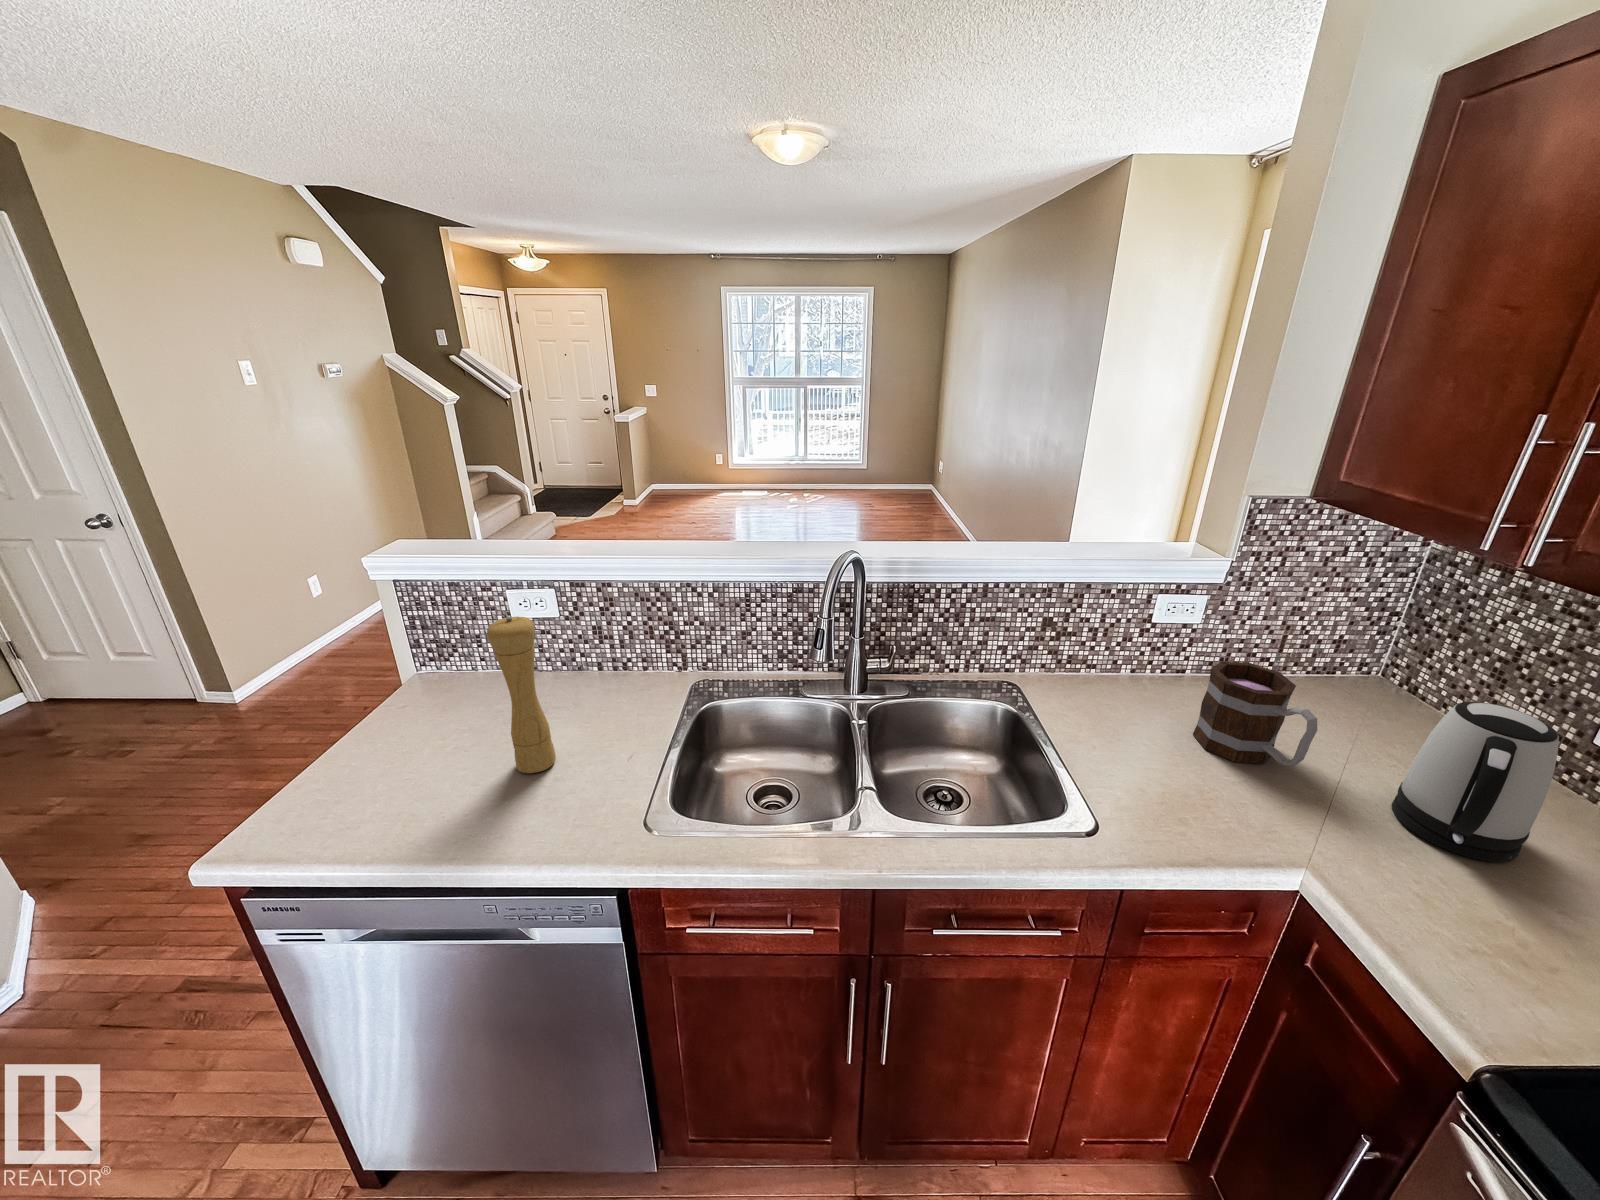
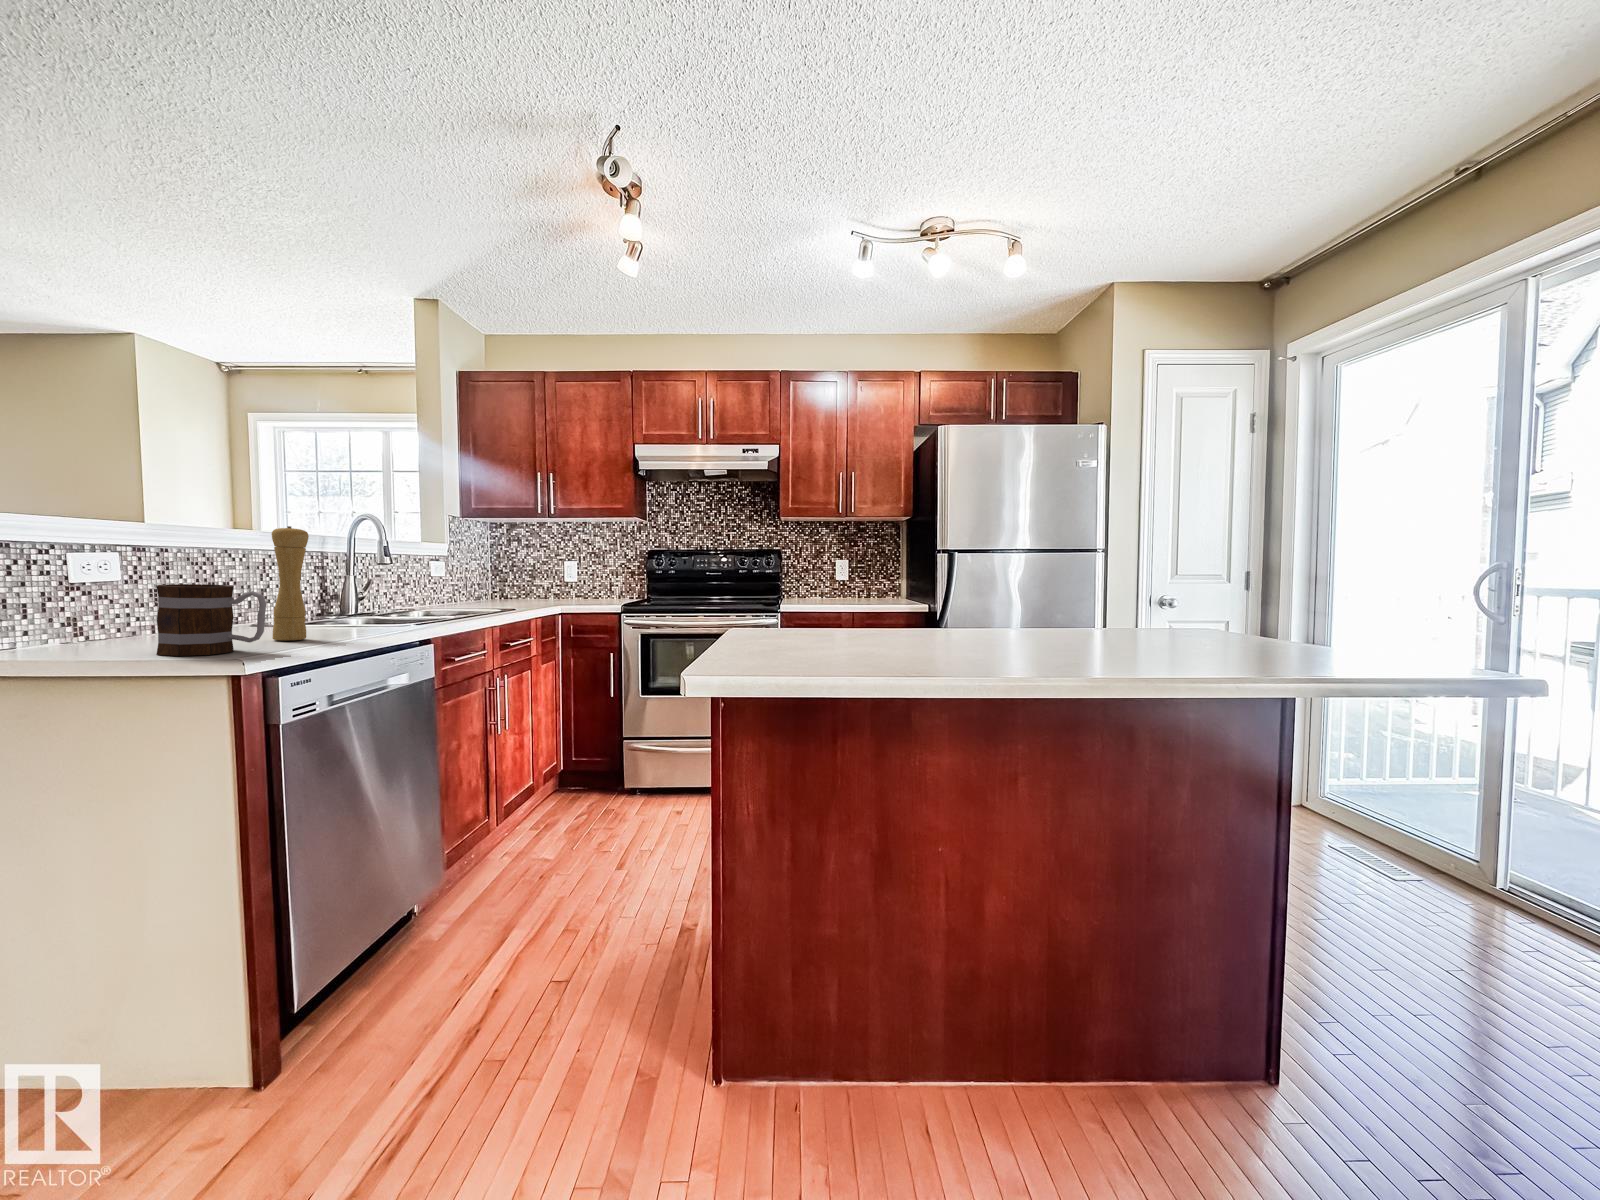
mug: present [1193,661,1317,766] -> present [157,584,267,656]
kettle: present [1392,702,1559,862] -> none [544,564,576,607]

